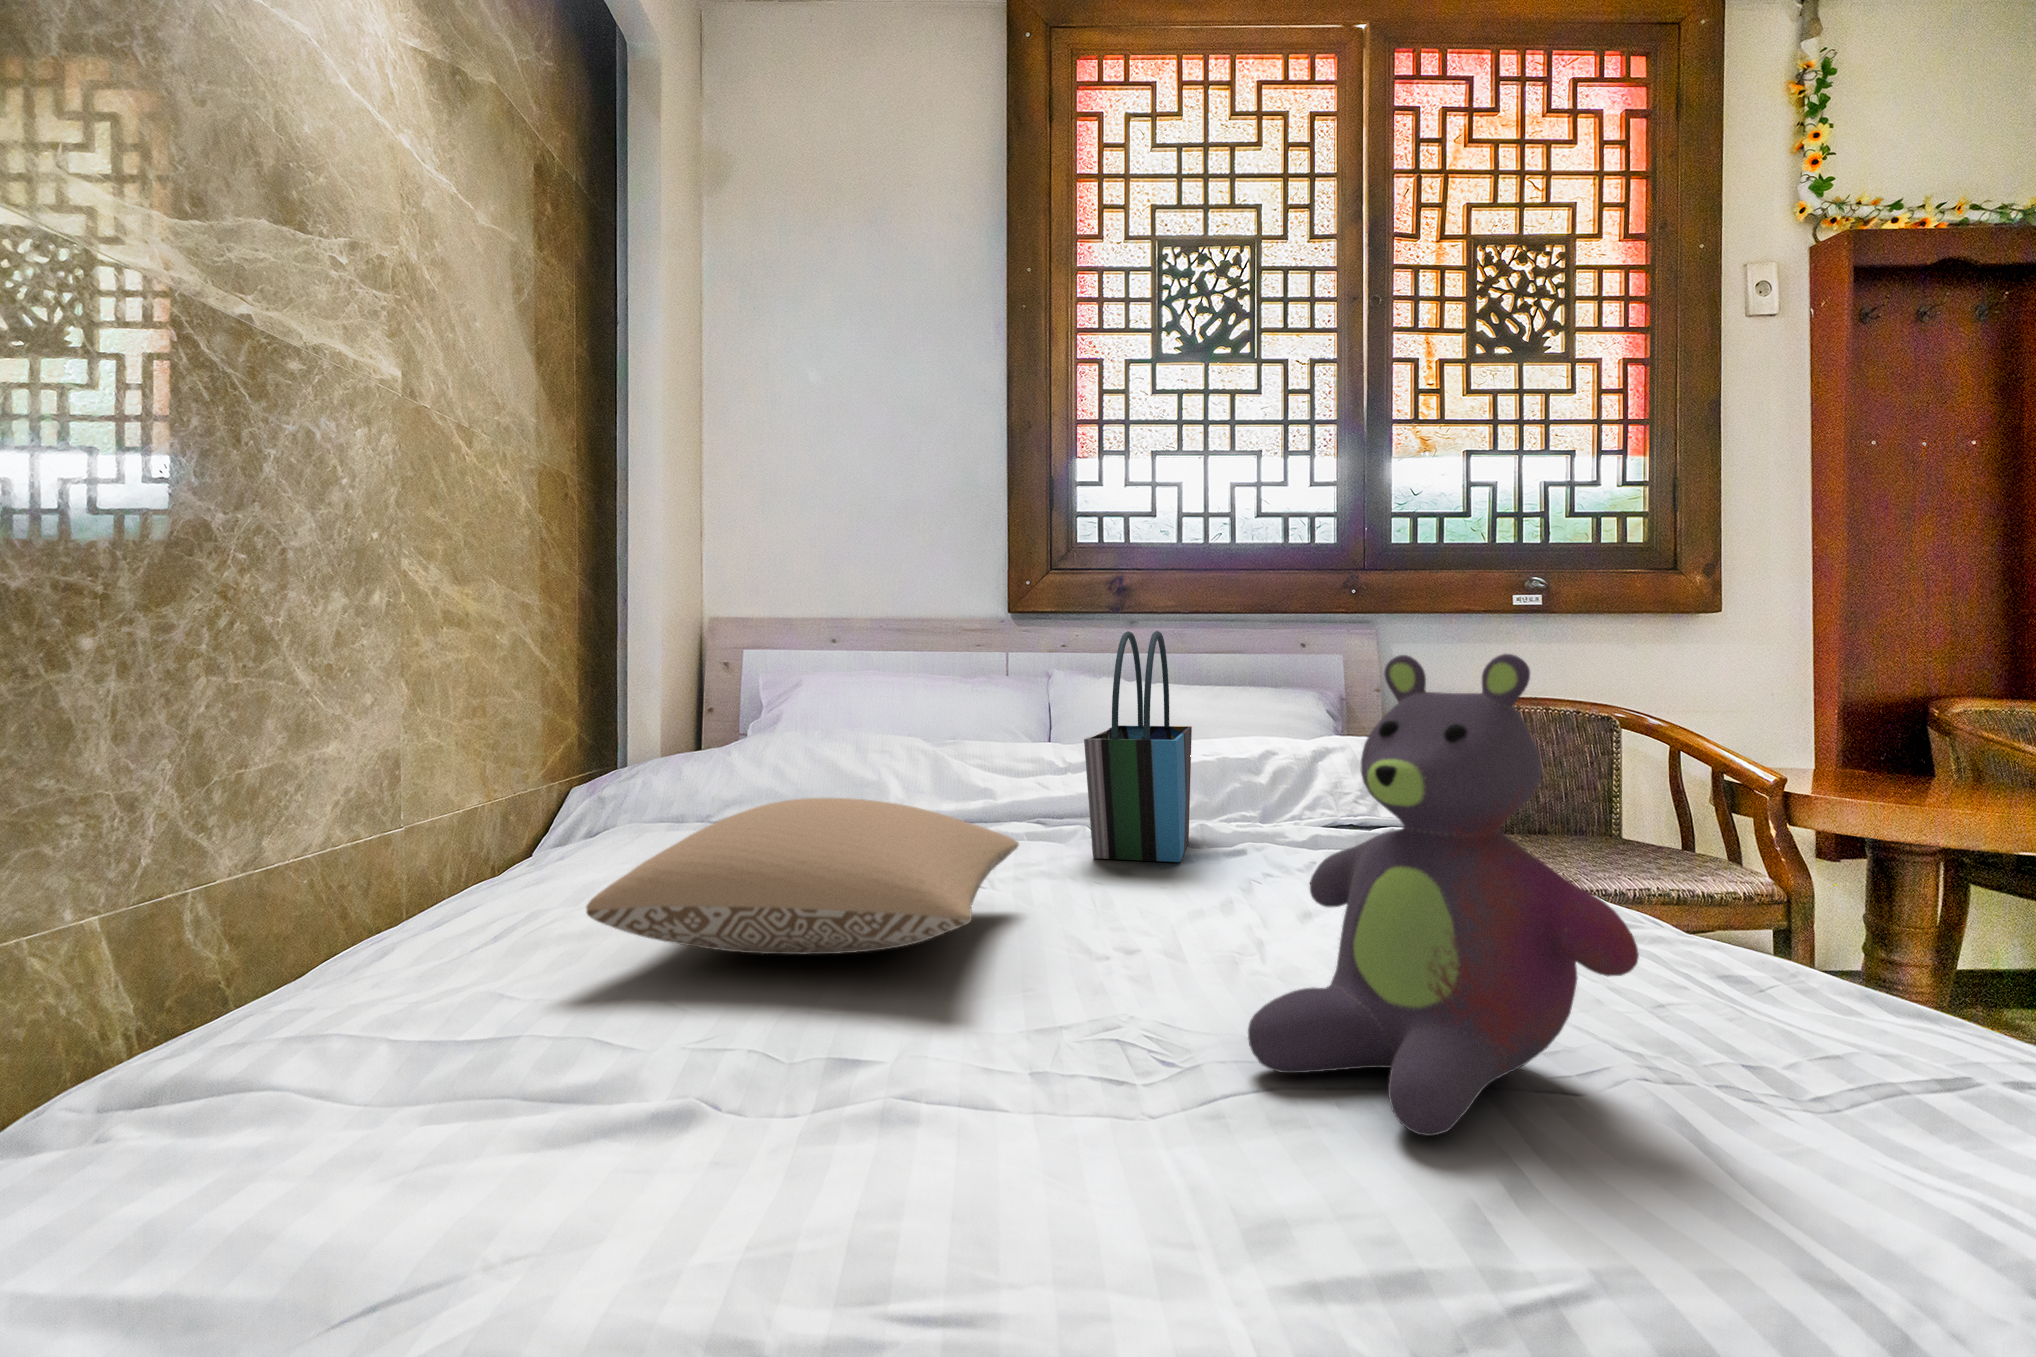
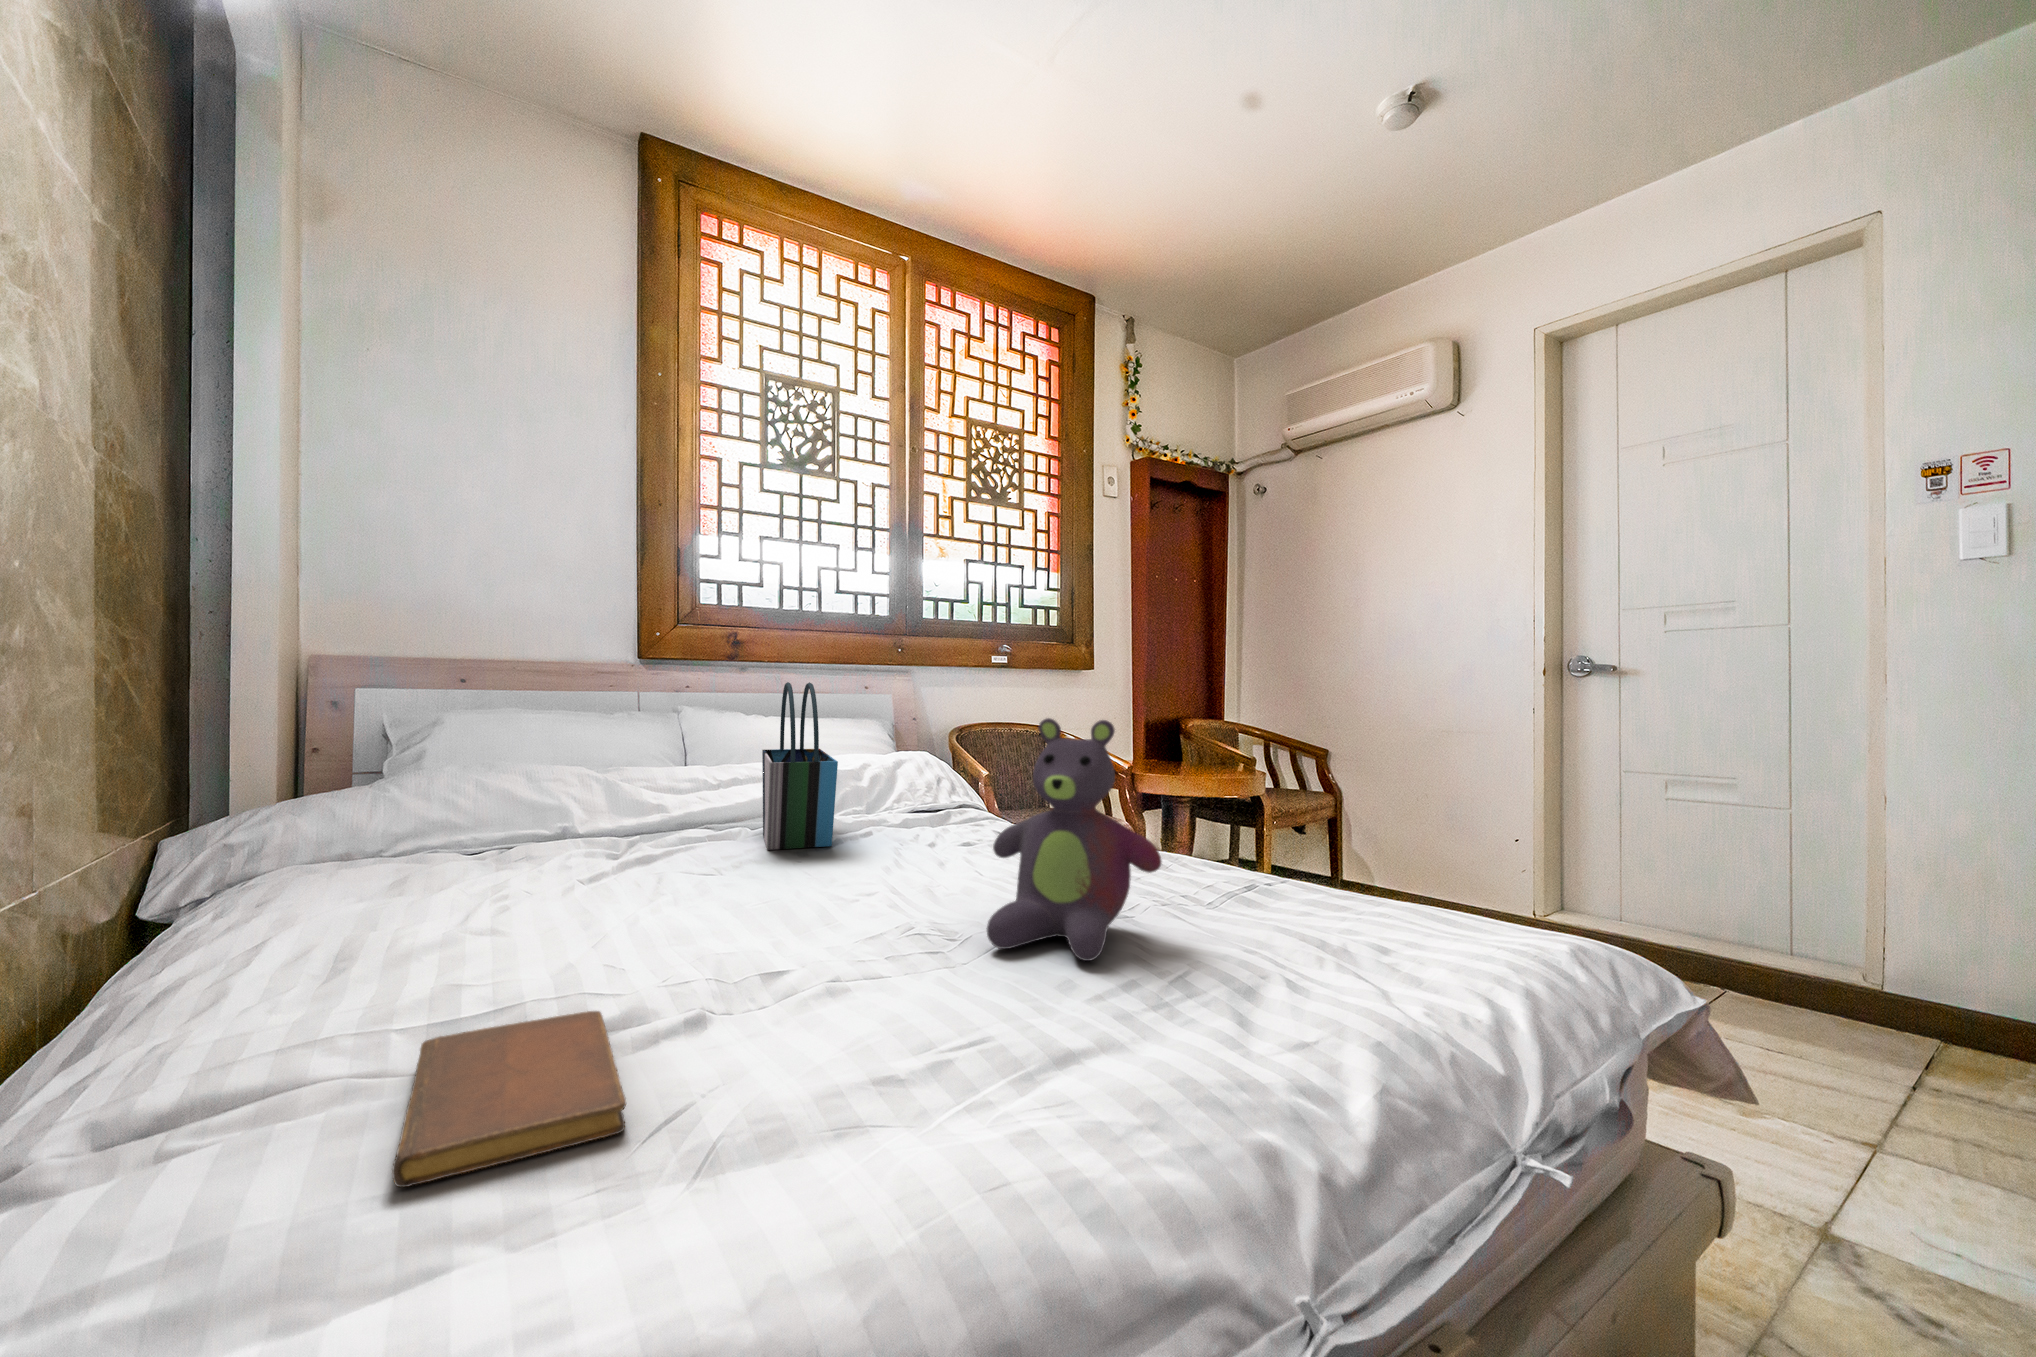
pillow: present [586,798,1019,954] -> none [476,820,800,947]
notebook: none [176,1035,623,1238] -> present [392,1011,626,1187]

